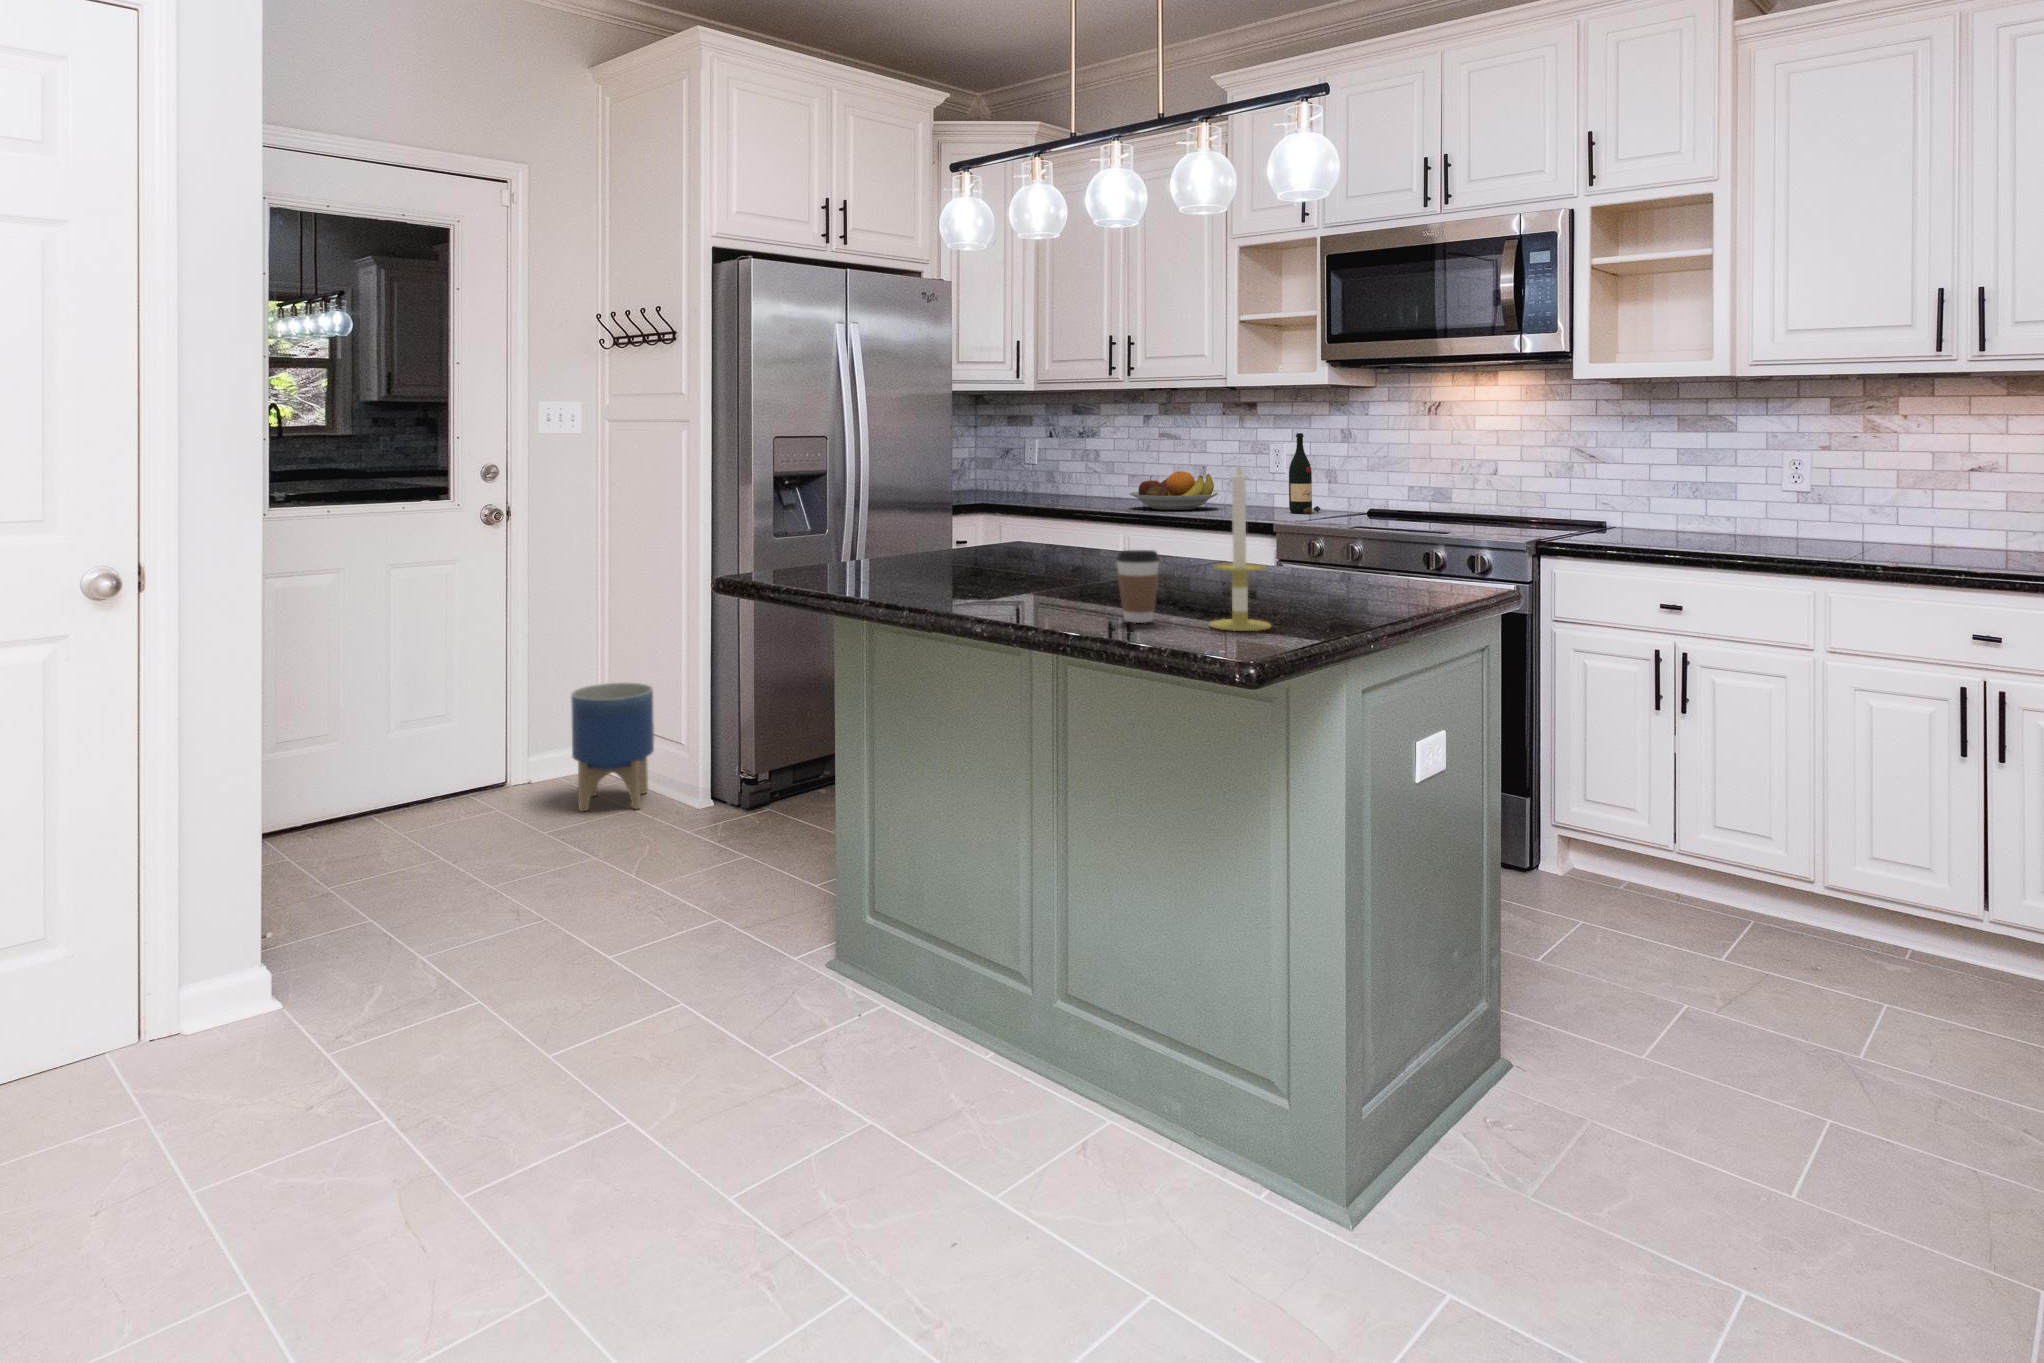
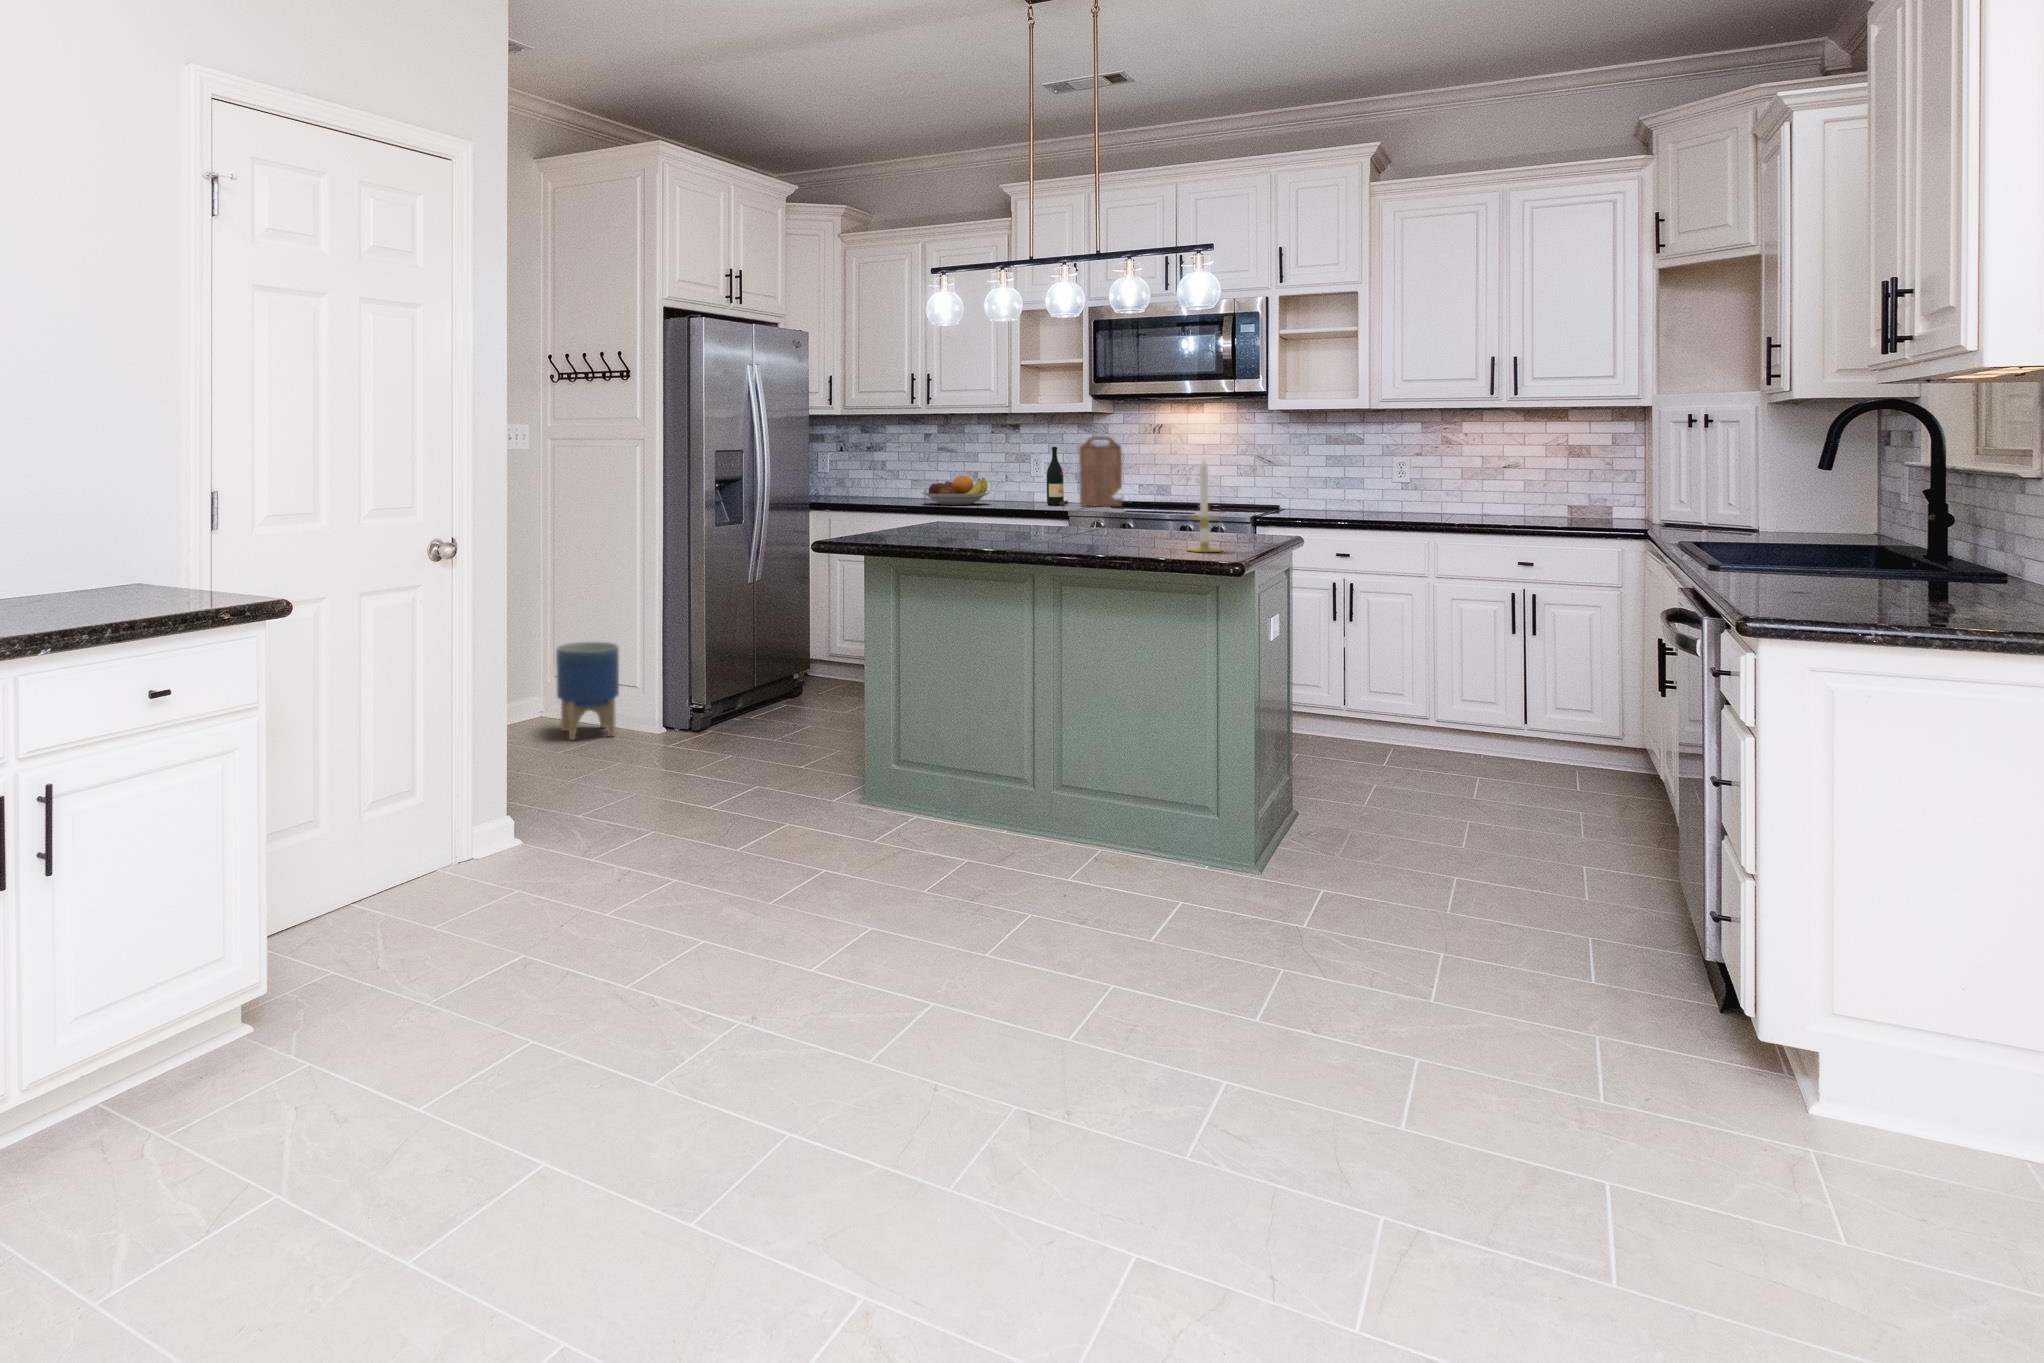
cutting board: none [1329,419,1388,516] -> present [1079,436,1122,506]
coffee cup: present [1117,550,1159,623] -> none [1131,509,1157,551]

